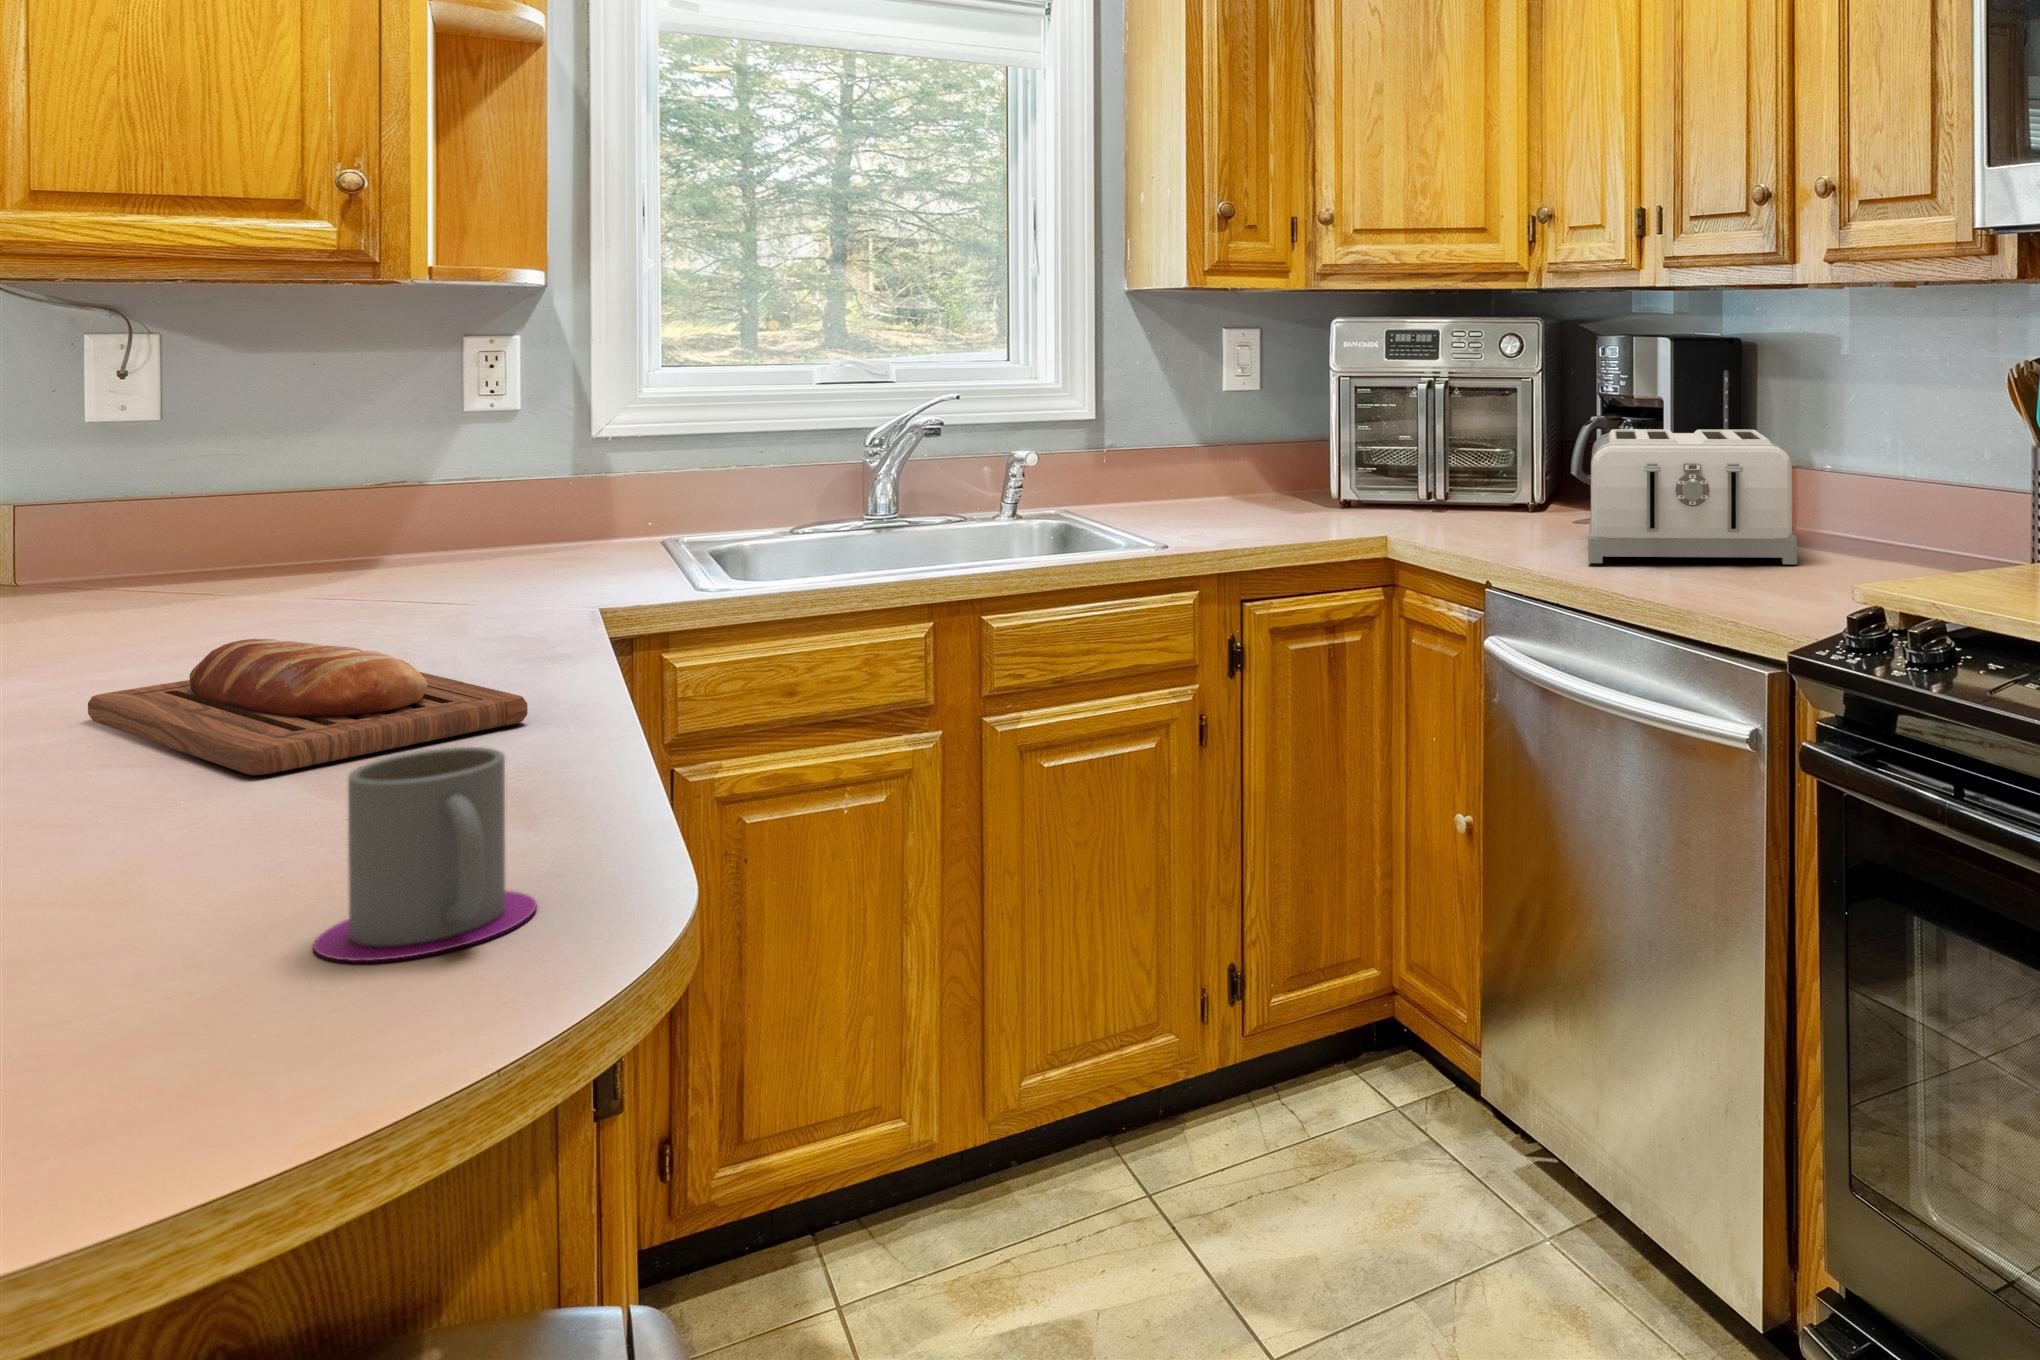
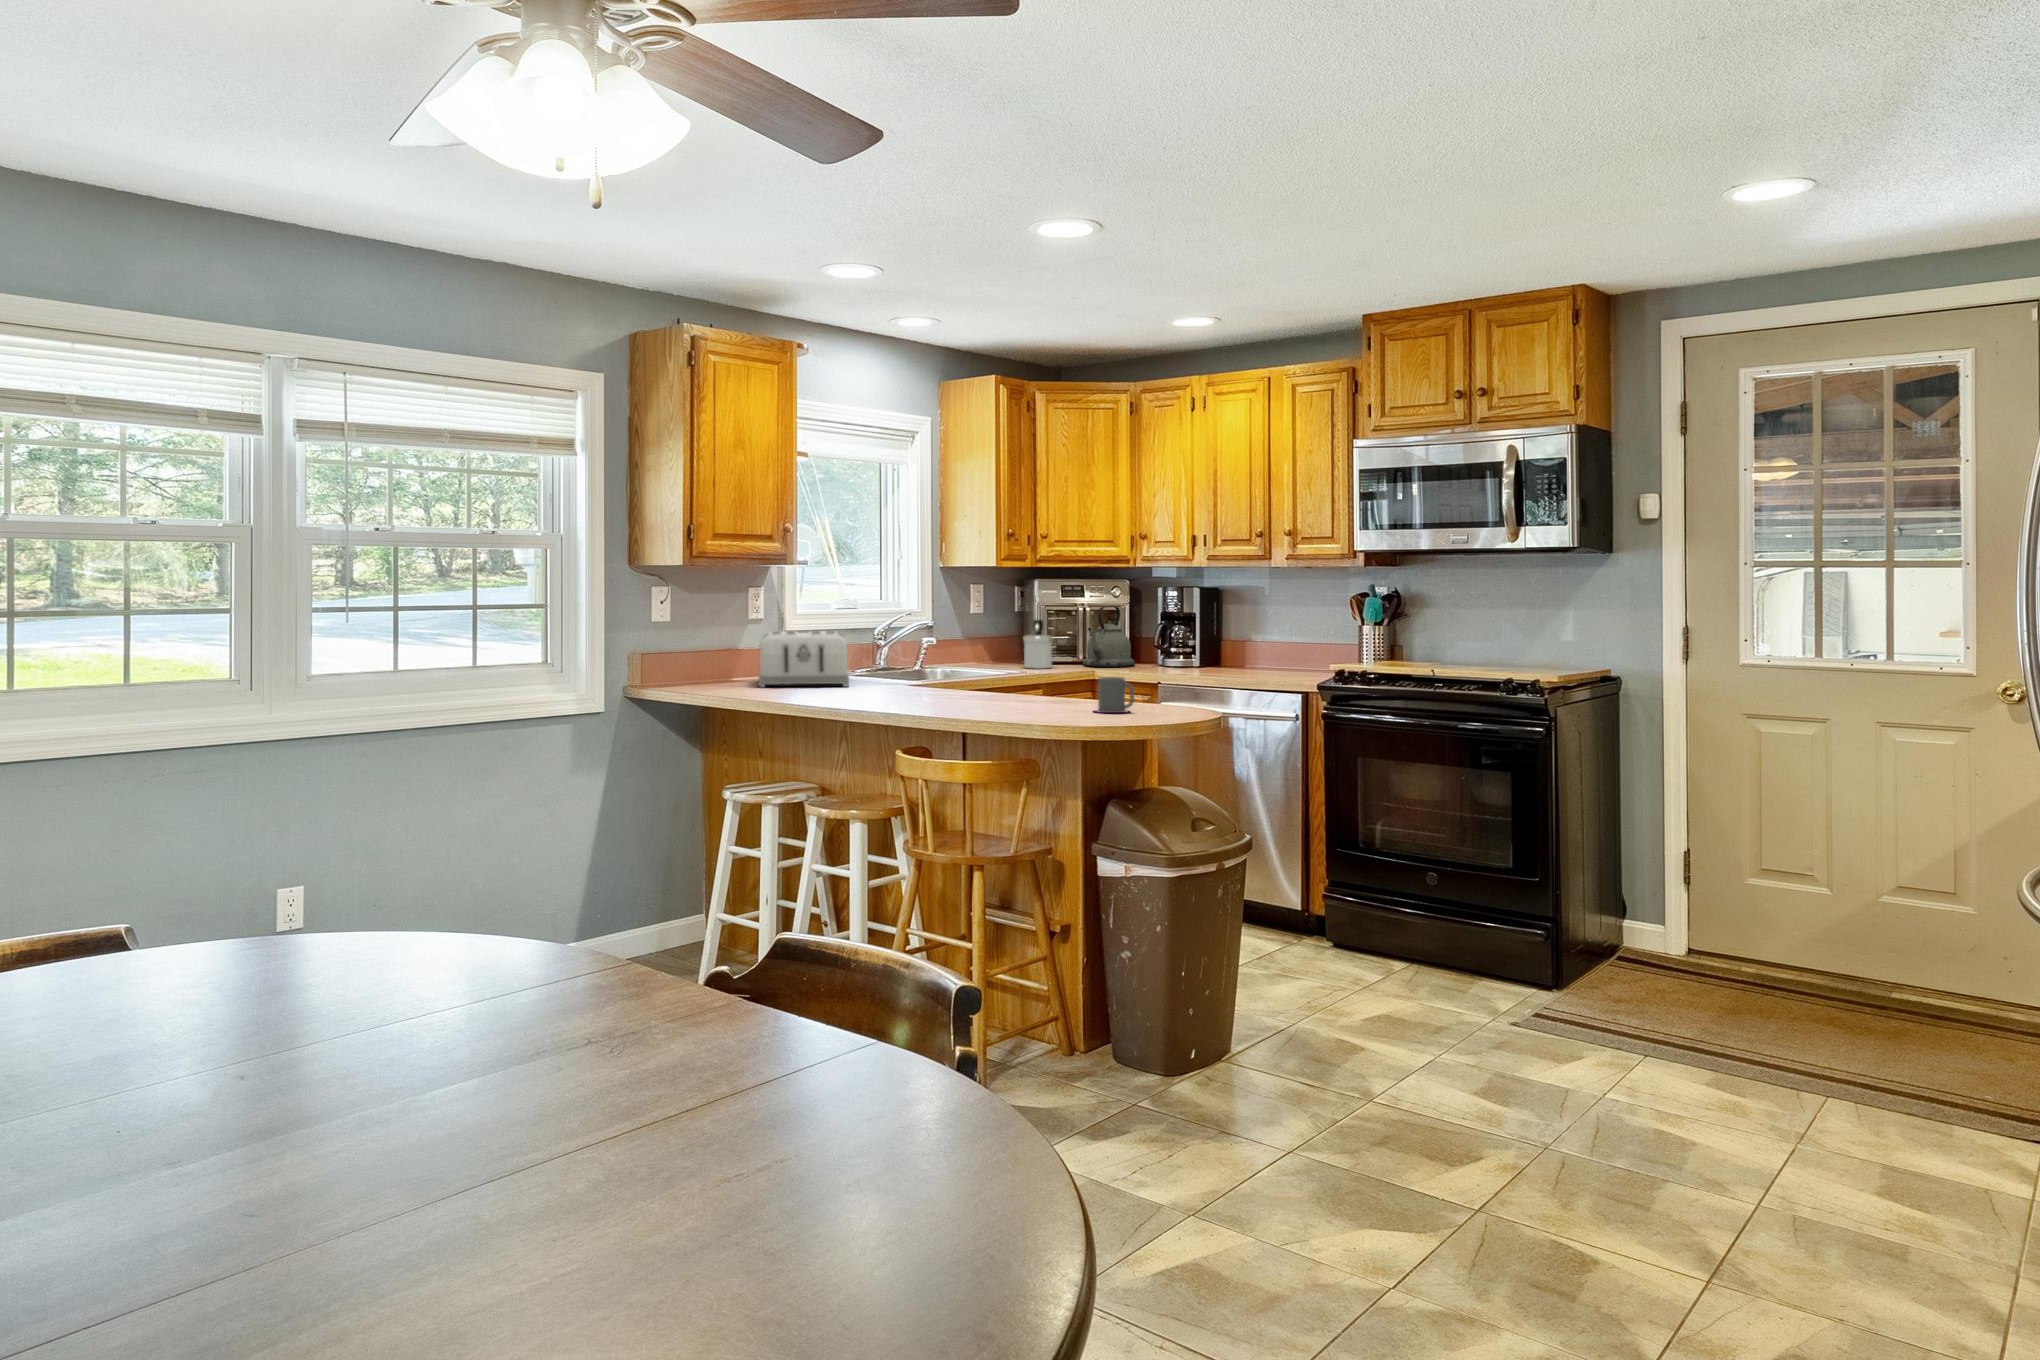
kettle: none [1385,381,1524,529] -> present [1083,606,1135,667]
soap dispenser: none [1247,412,1317,530] -> present [1023,620,1053,669]
toaster: present [1588,429,1797,564] -> present [759,631,849,687]
bread loaf: present [88,639,528,775] -> none [870,677,997,703]

